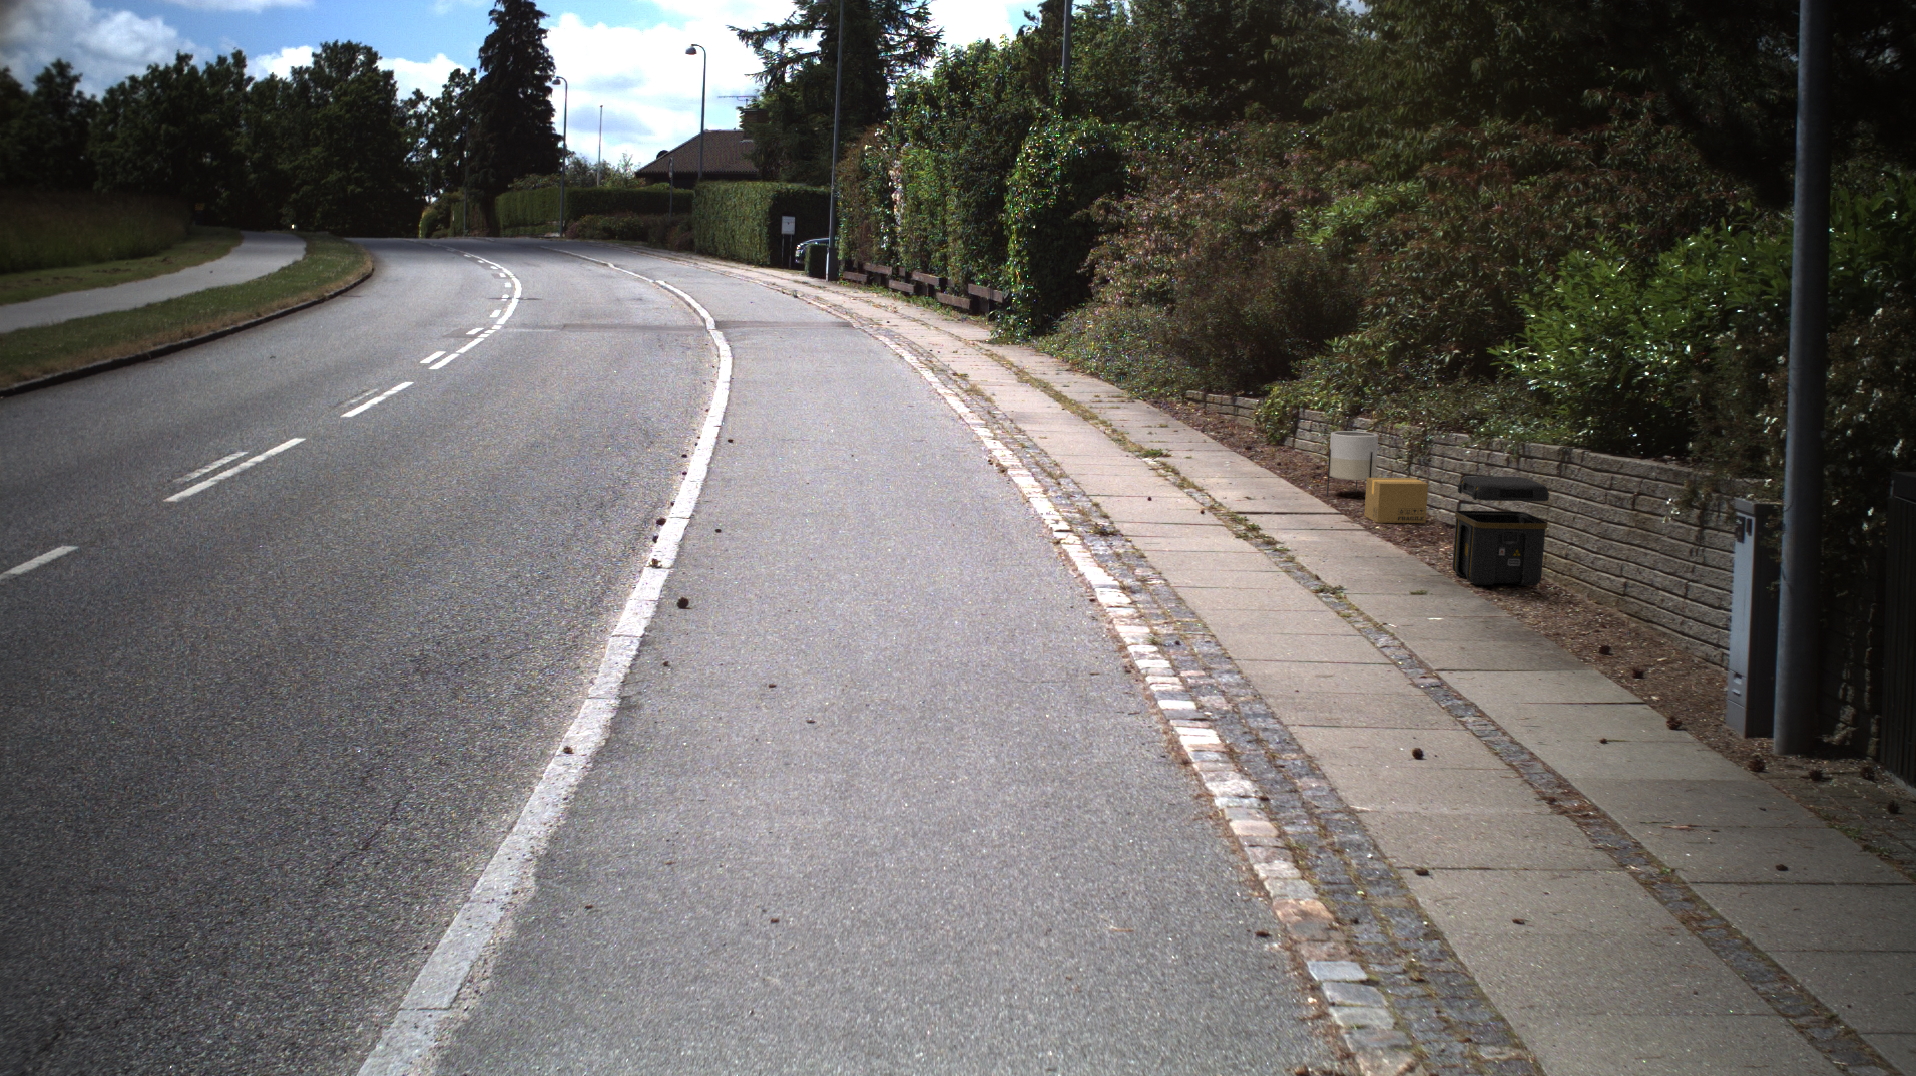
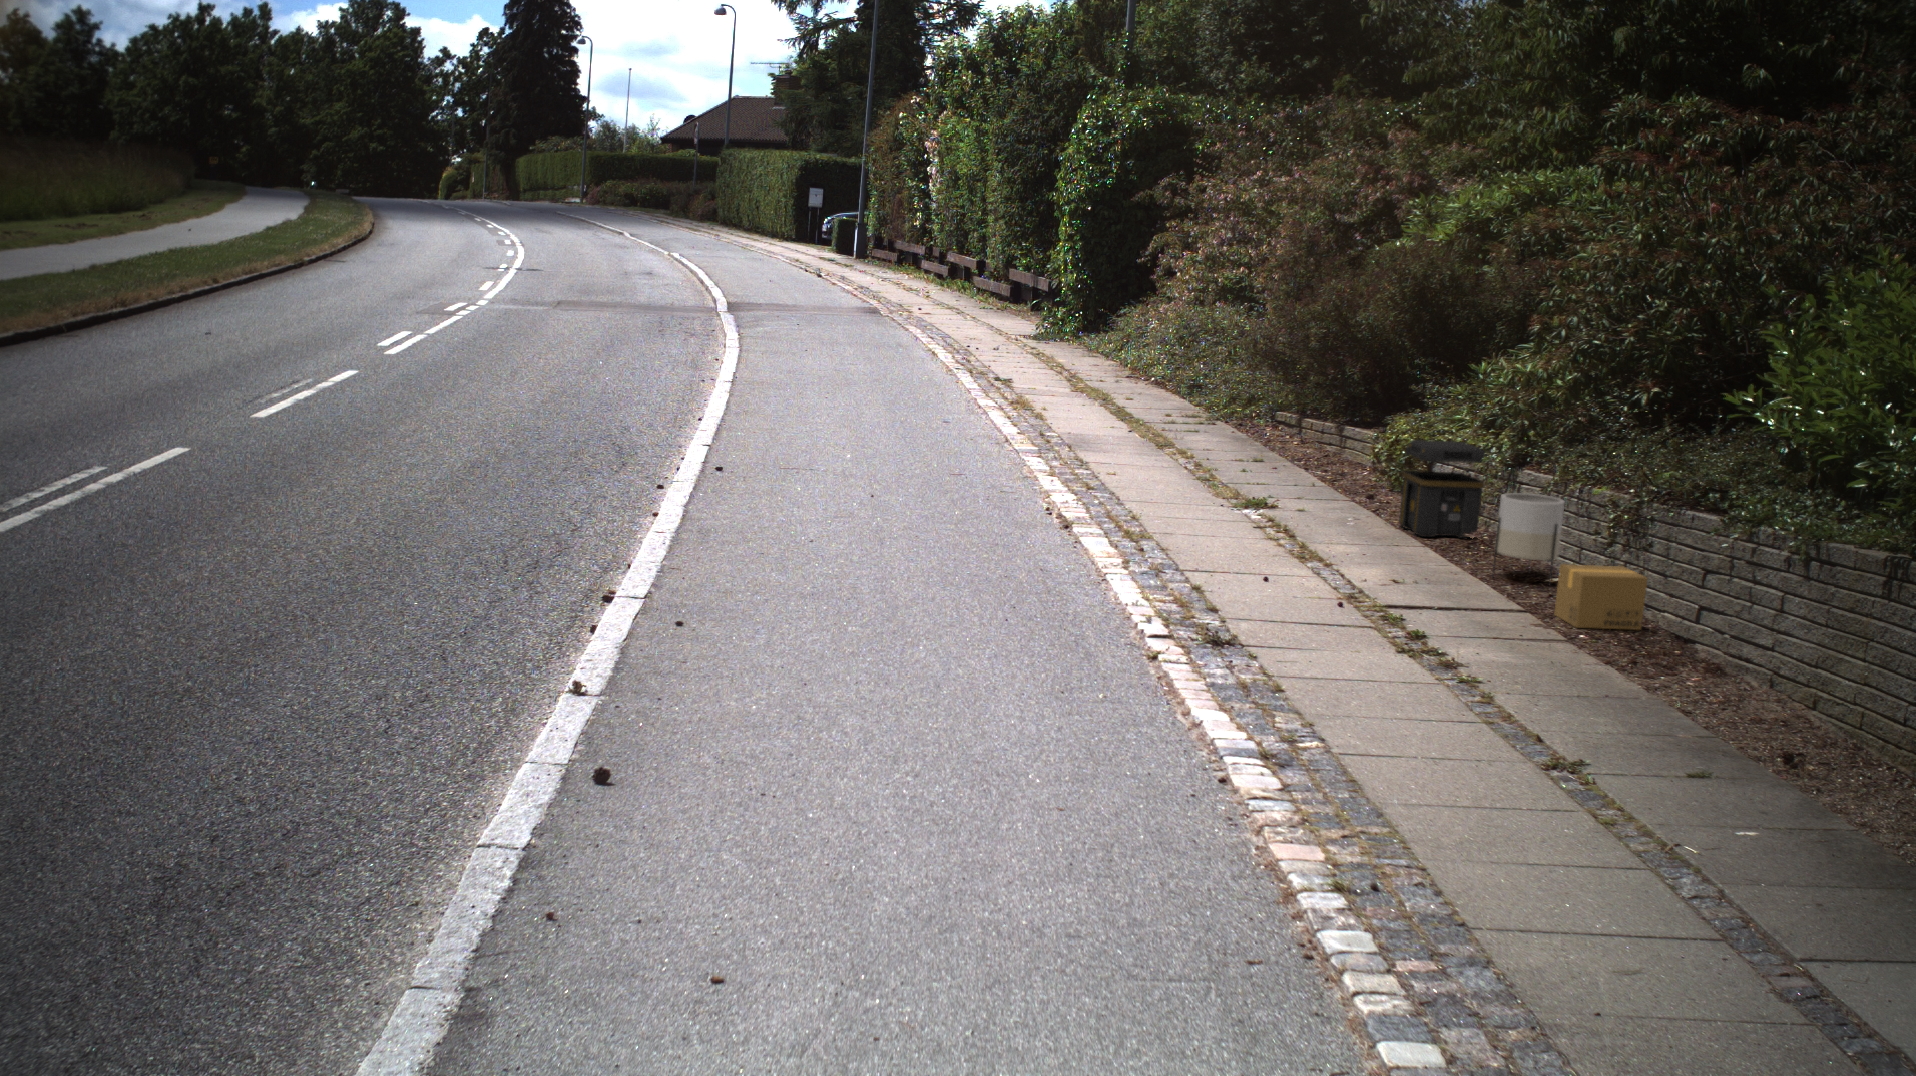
toolbox: present [1453,476,1549,586] -> present [1399,440,1485,538]

